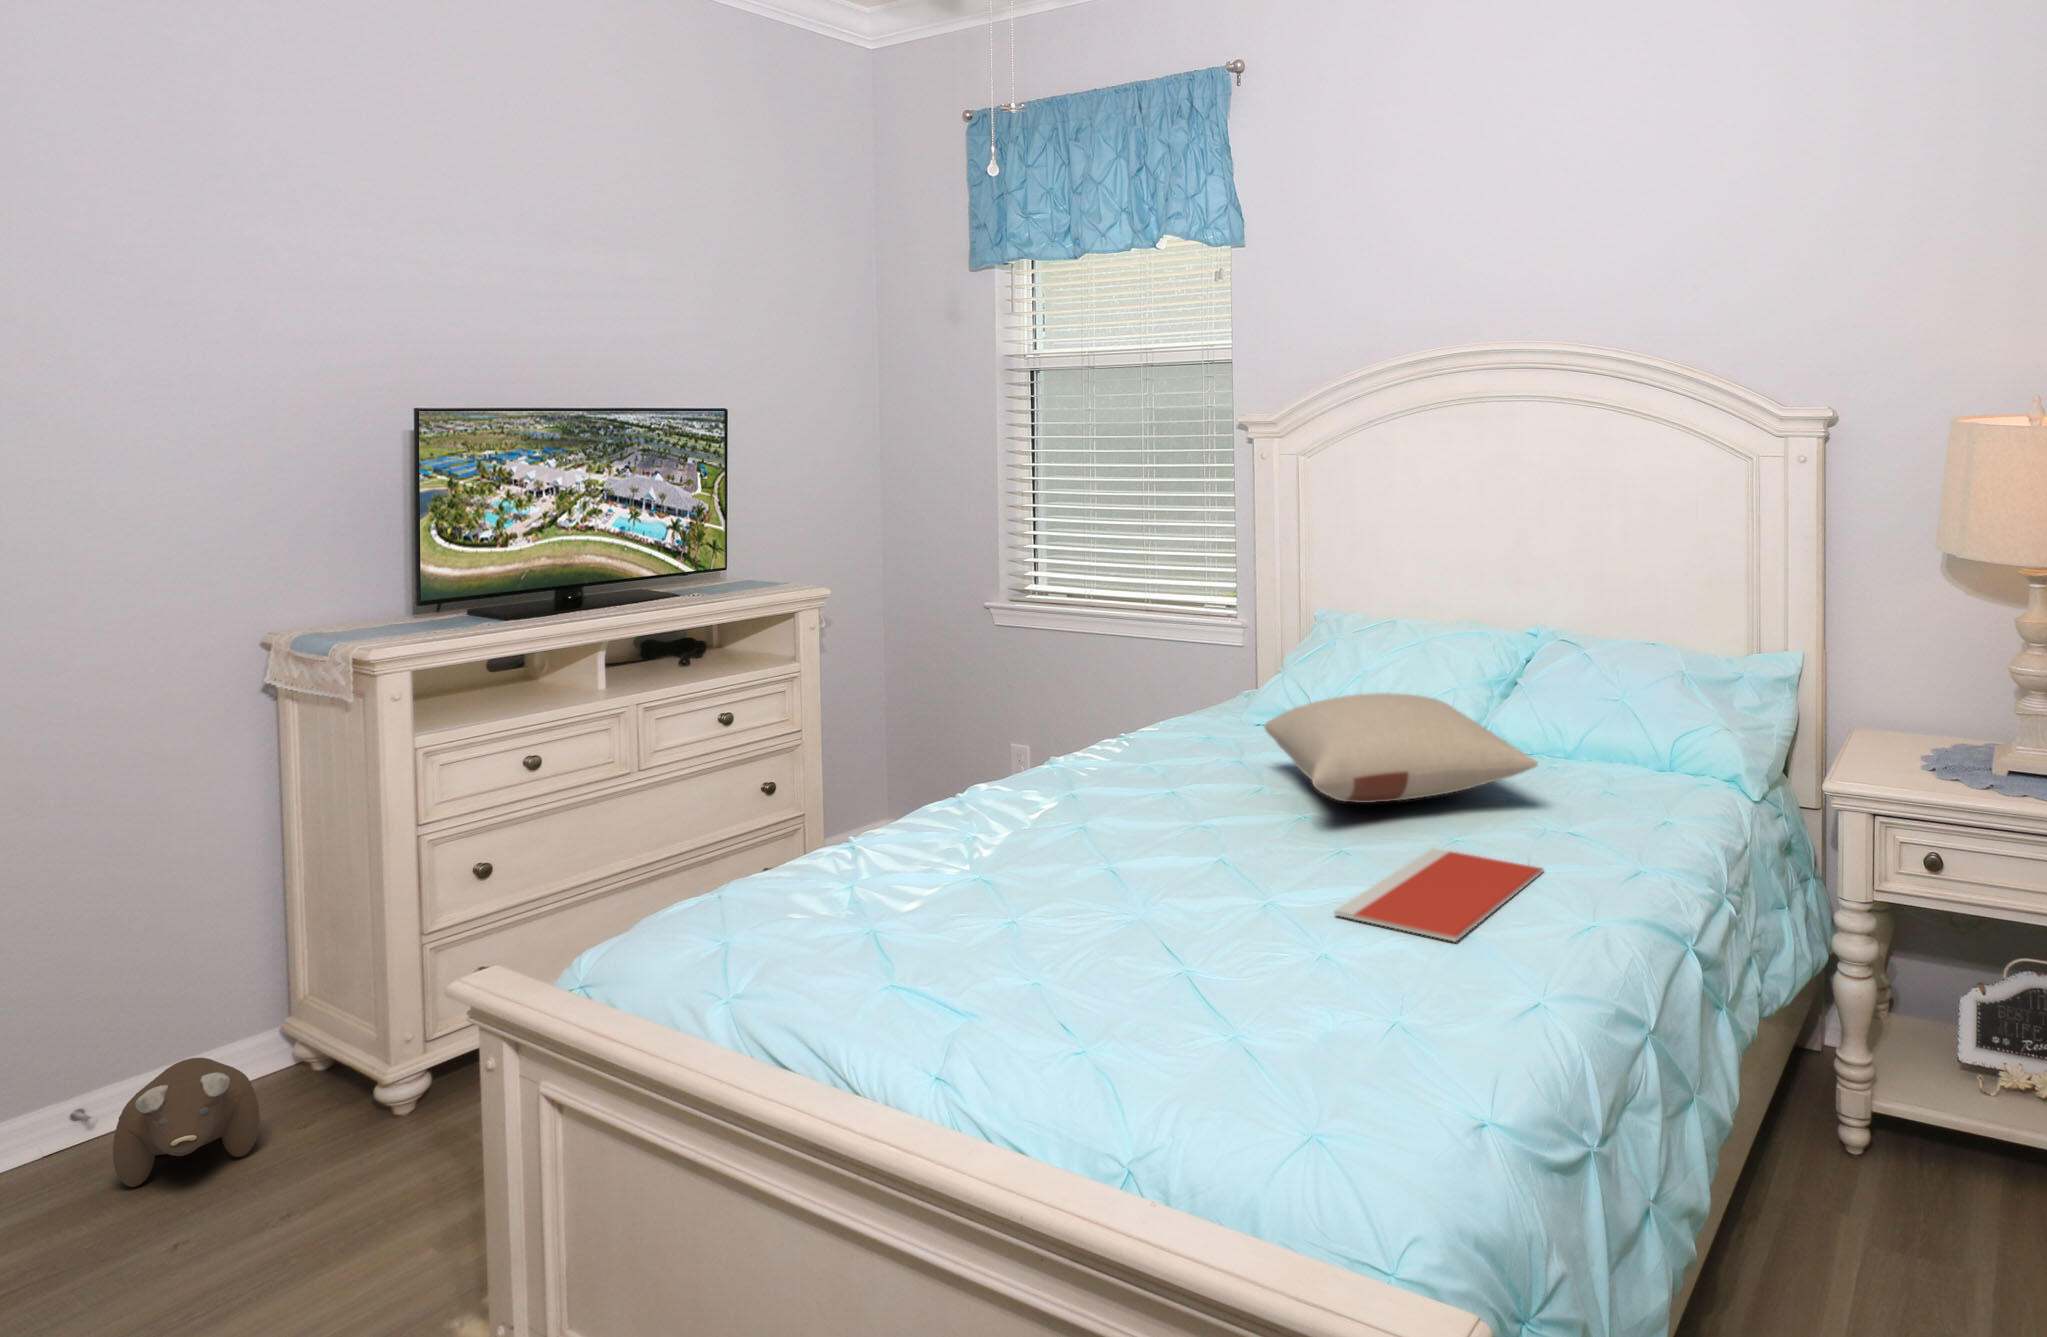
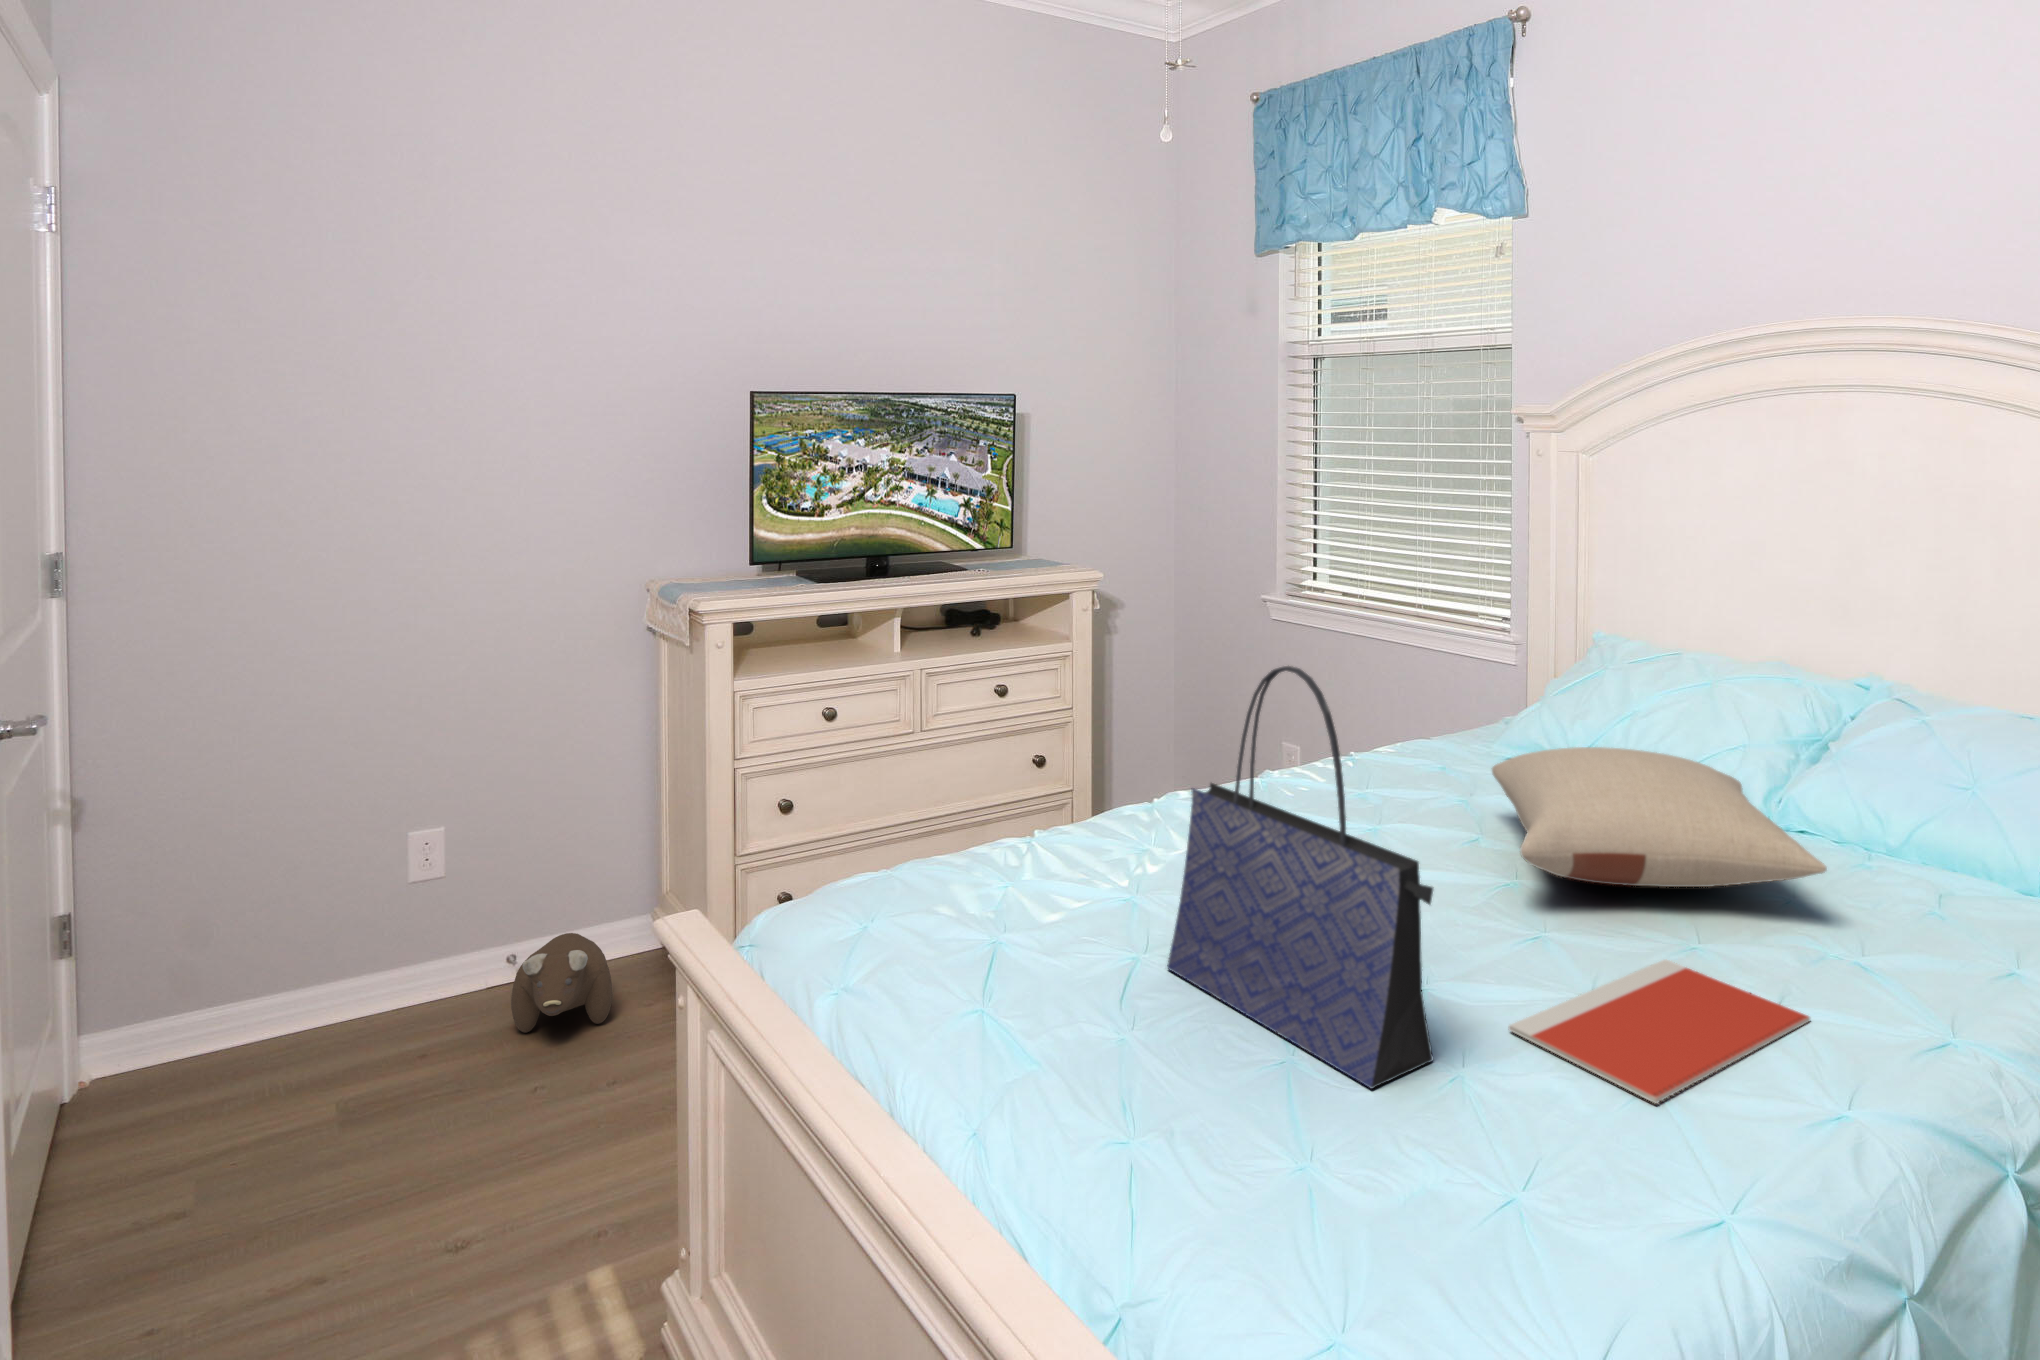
tote bag: none [1030,634,1286,973] -> present [1167,666,1433,1088]

